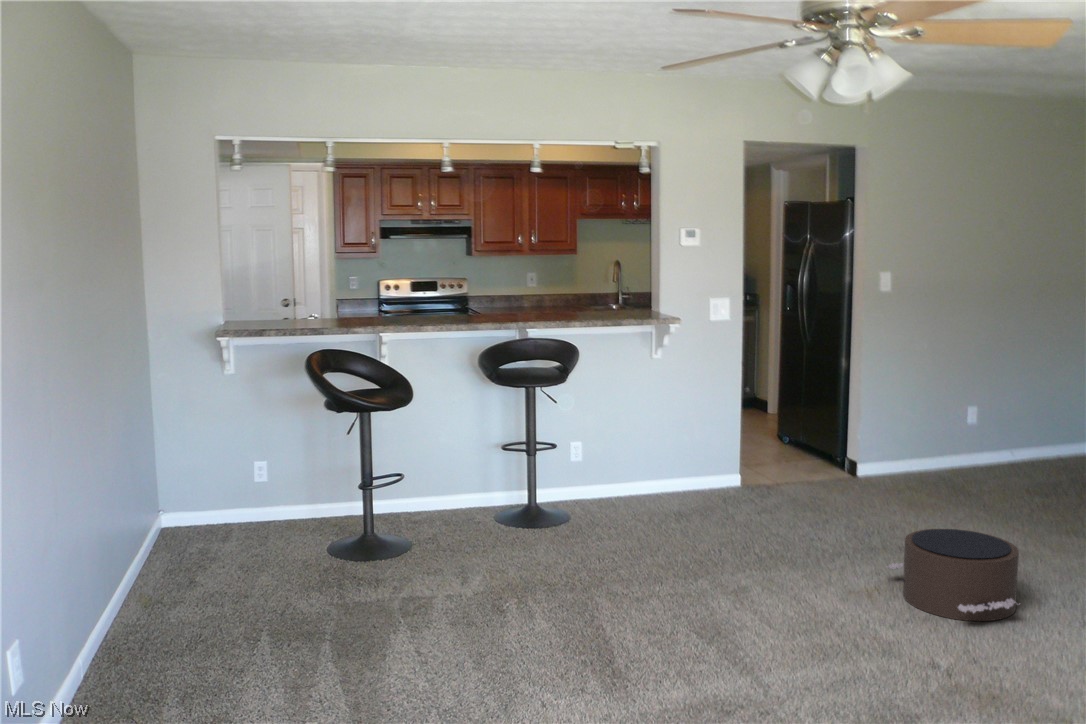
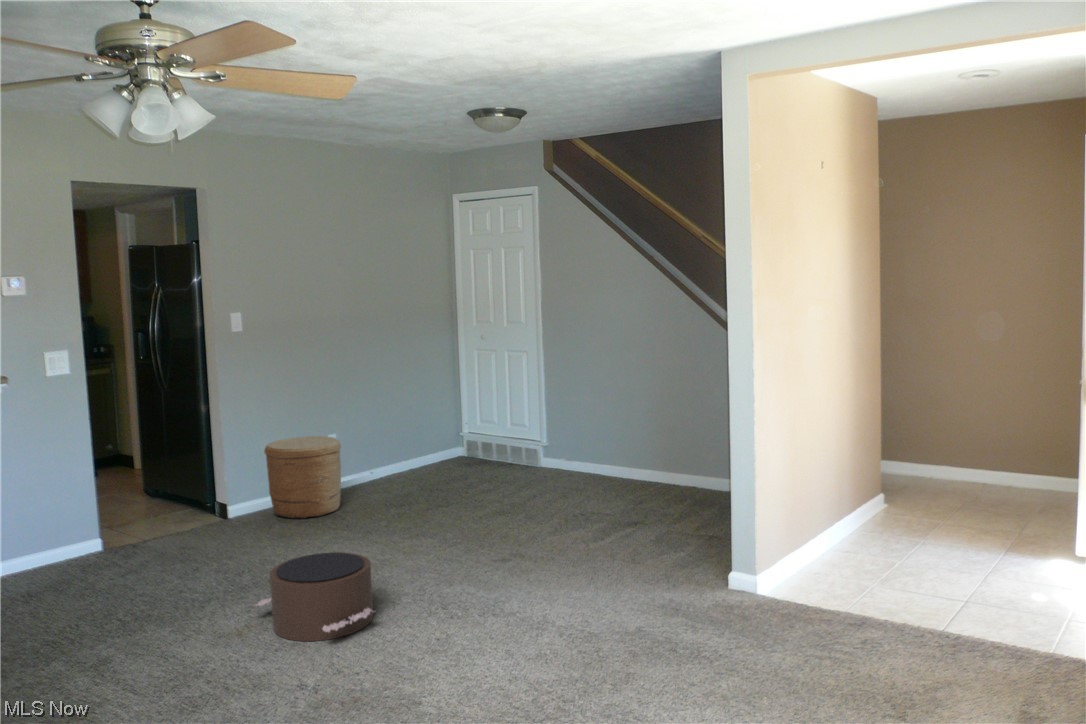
woven basket: none [901,406,987,493] -> present [264,436,341,518]

